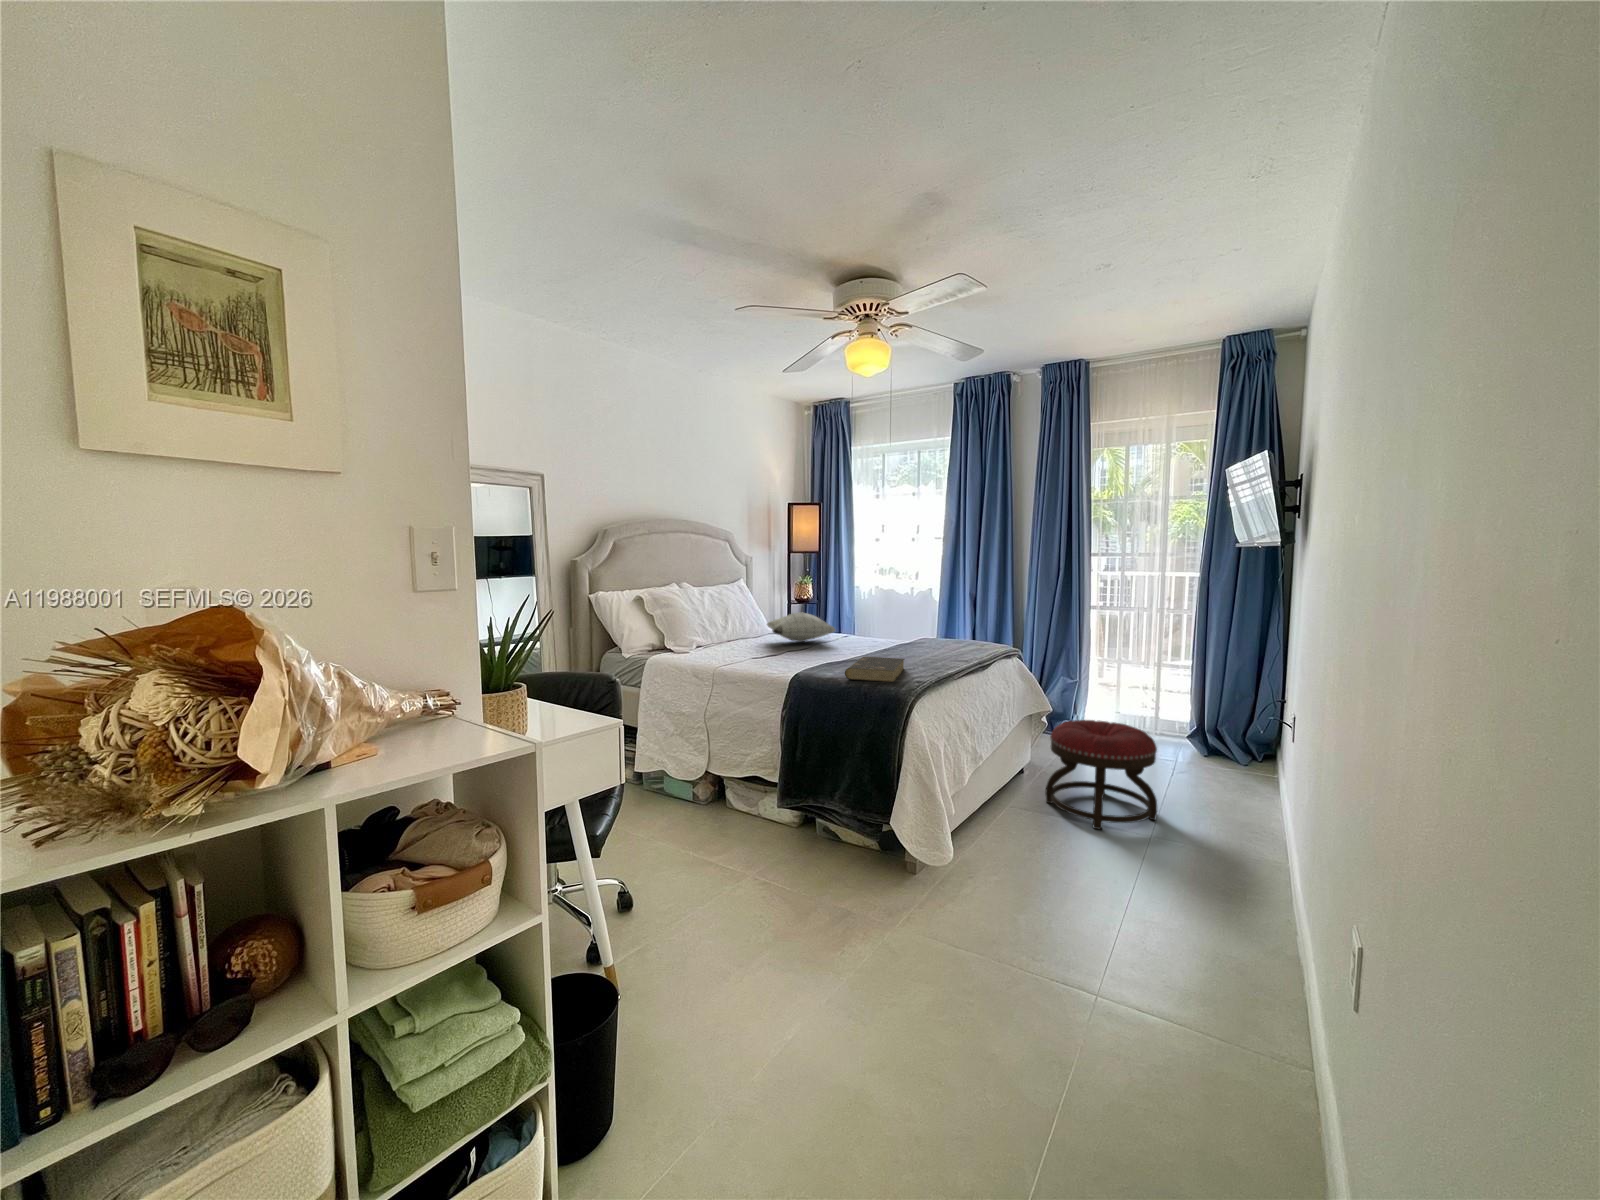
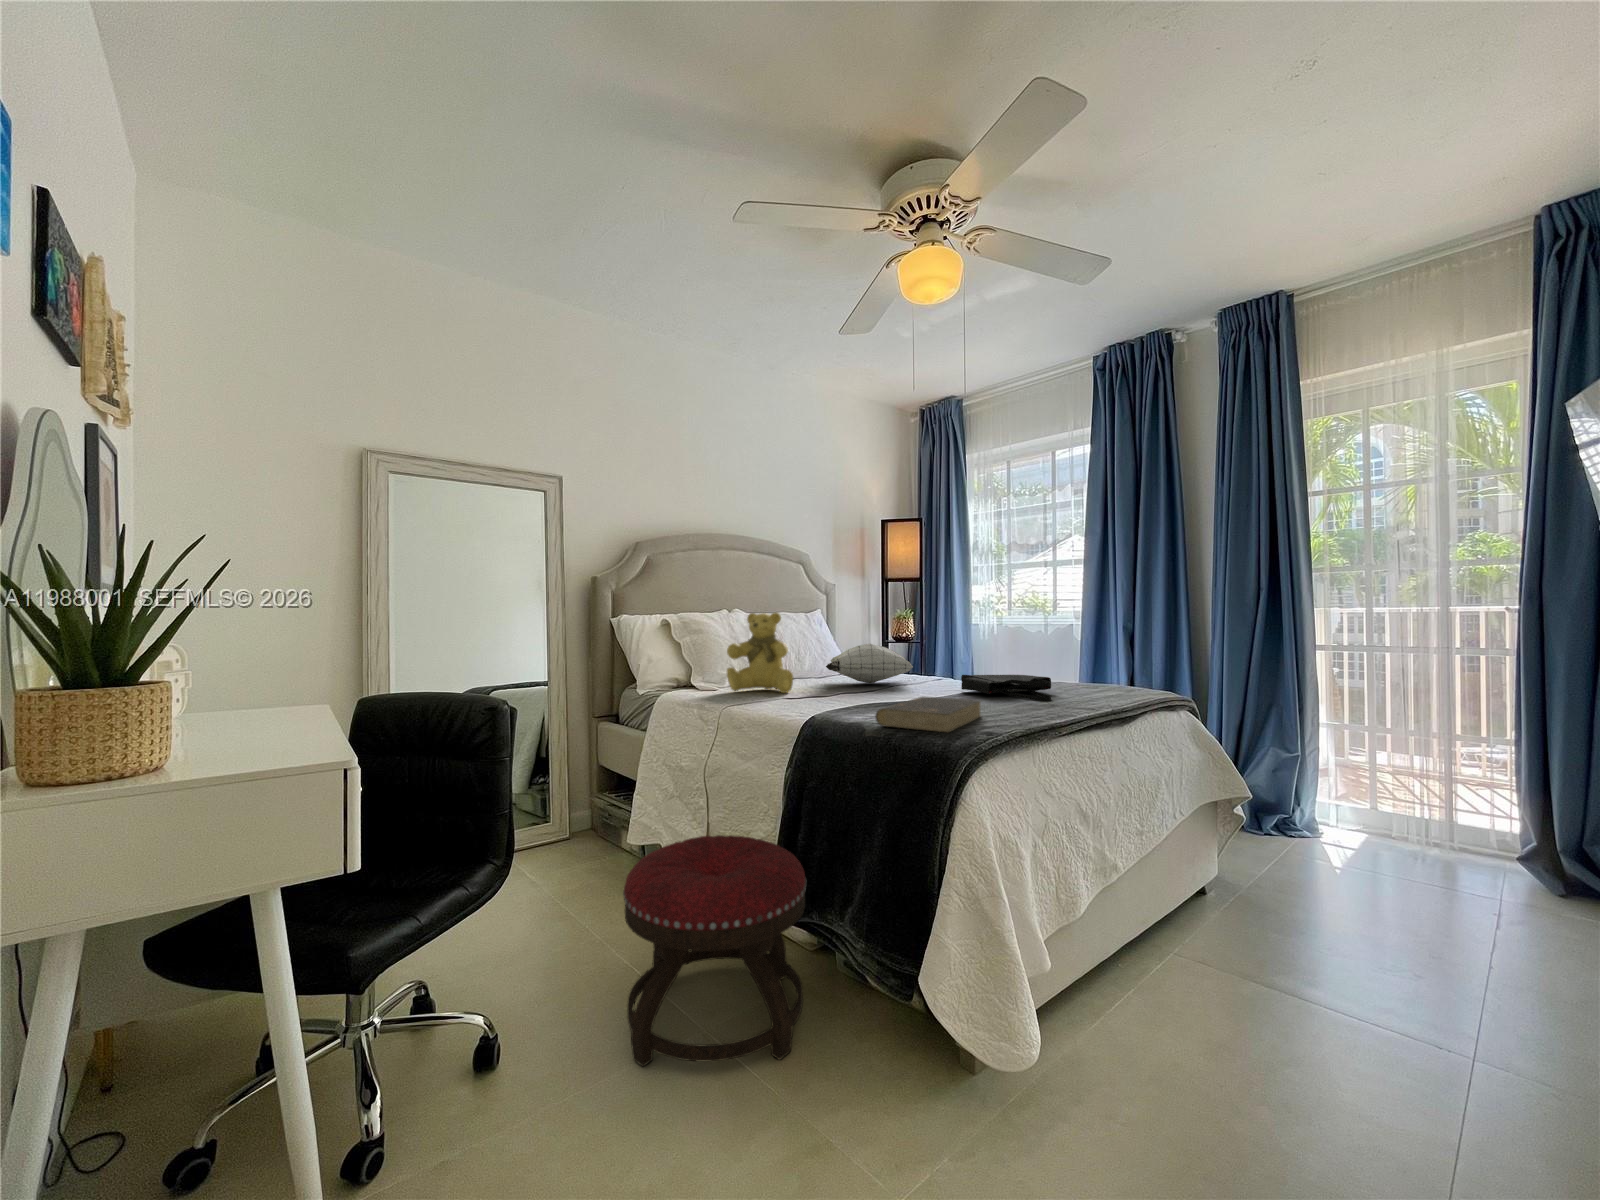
teddy bear: none [697,591,752,653] -> present [727,613,794,693]
tote bag: none [874,634,939,655] -> present [961,675,1051,701]
ottoman: present [1045,720,1157,829] -> present [623,835,807,1067]

